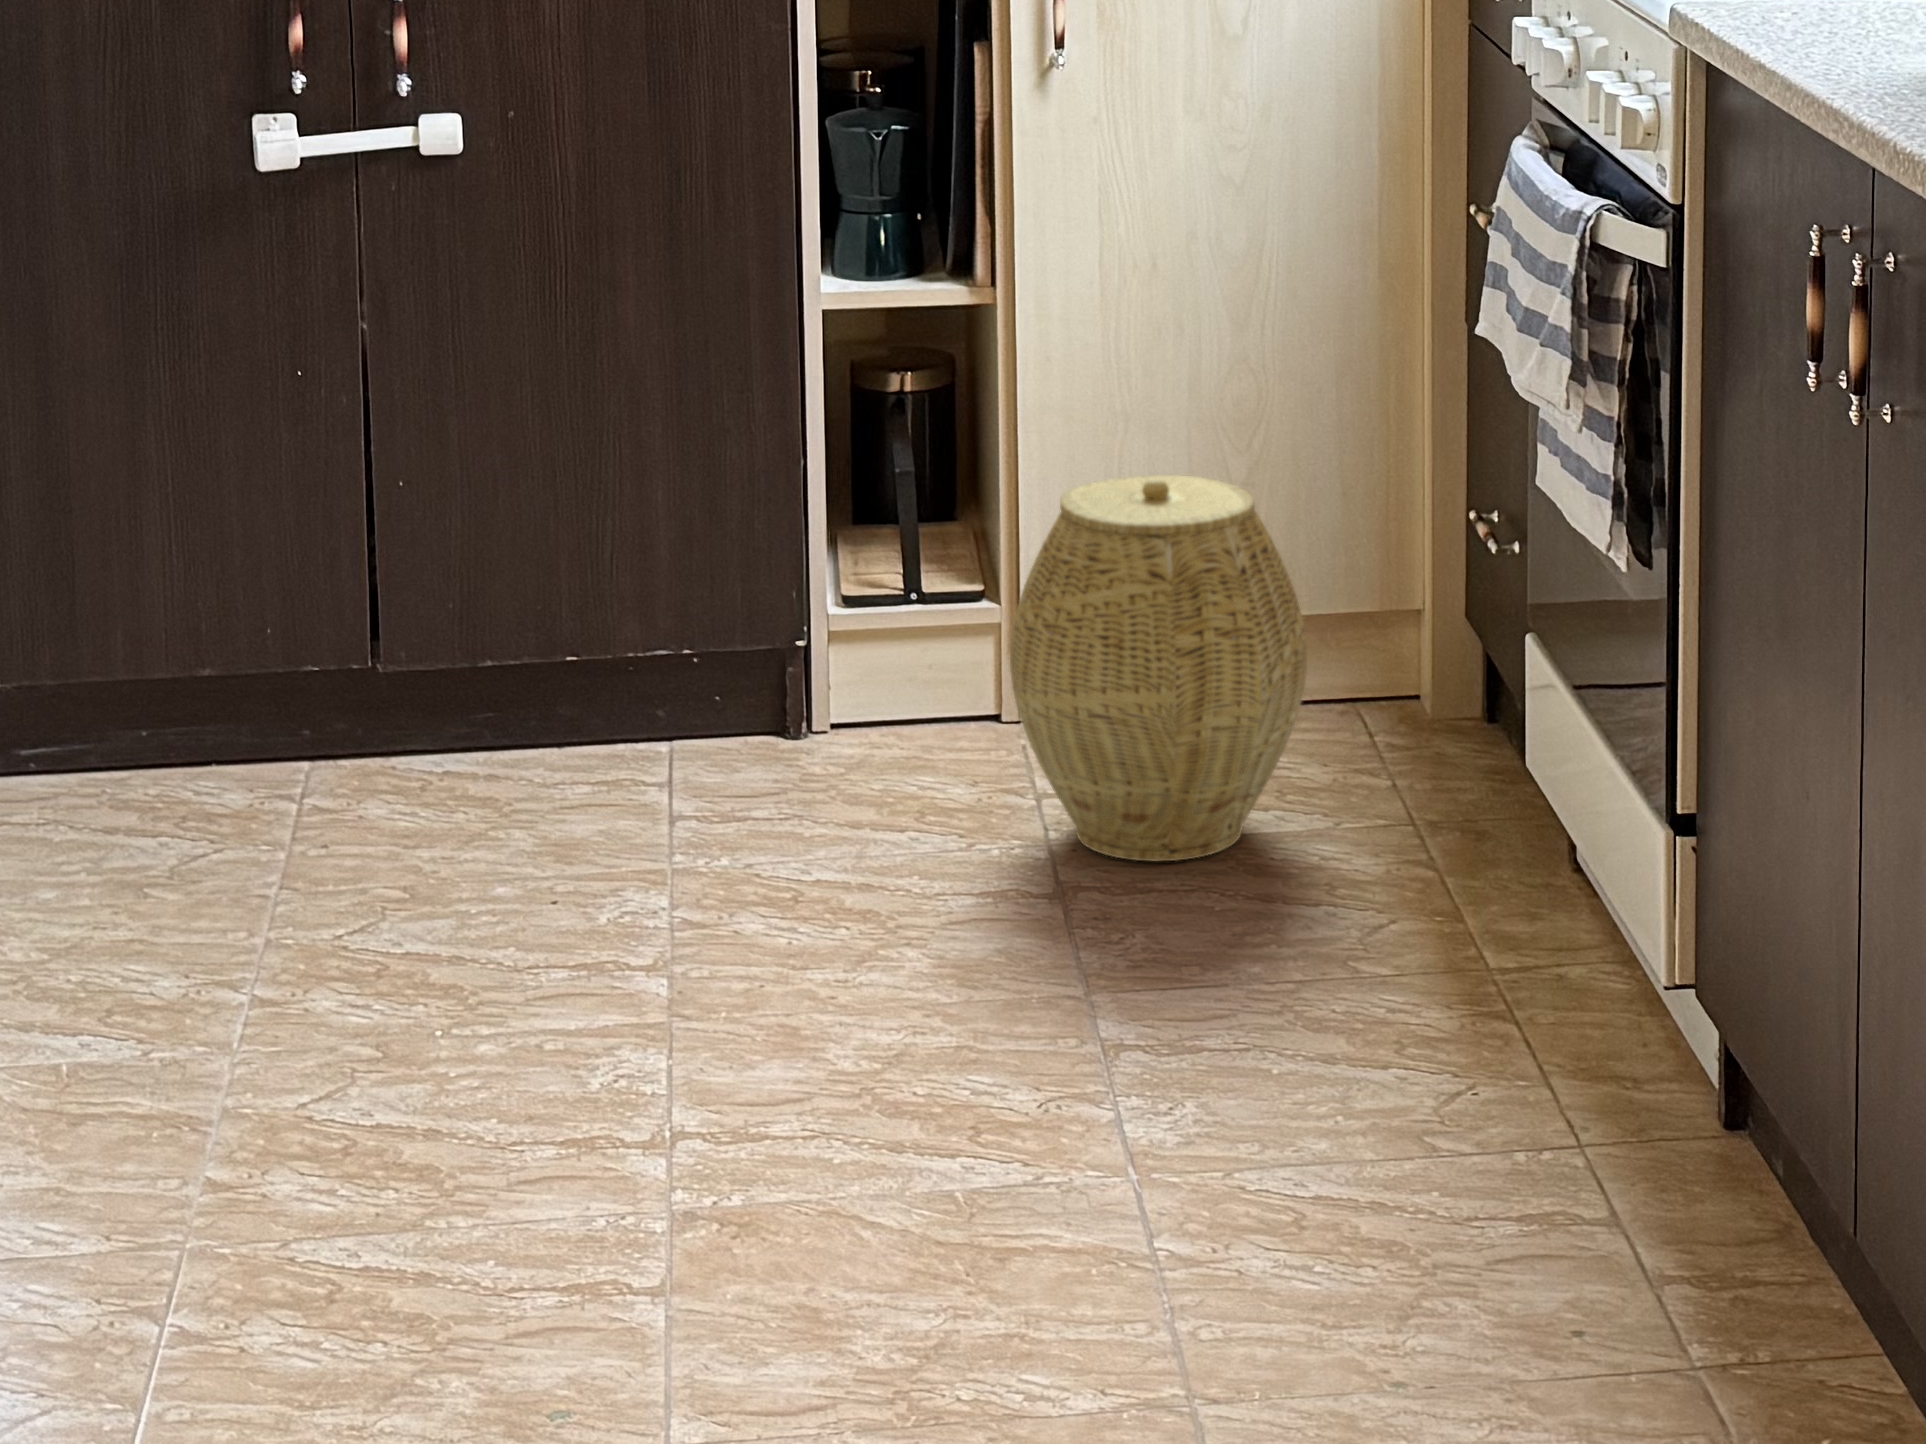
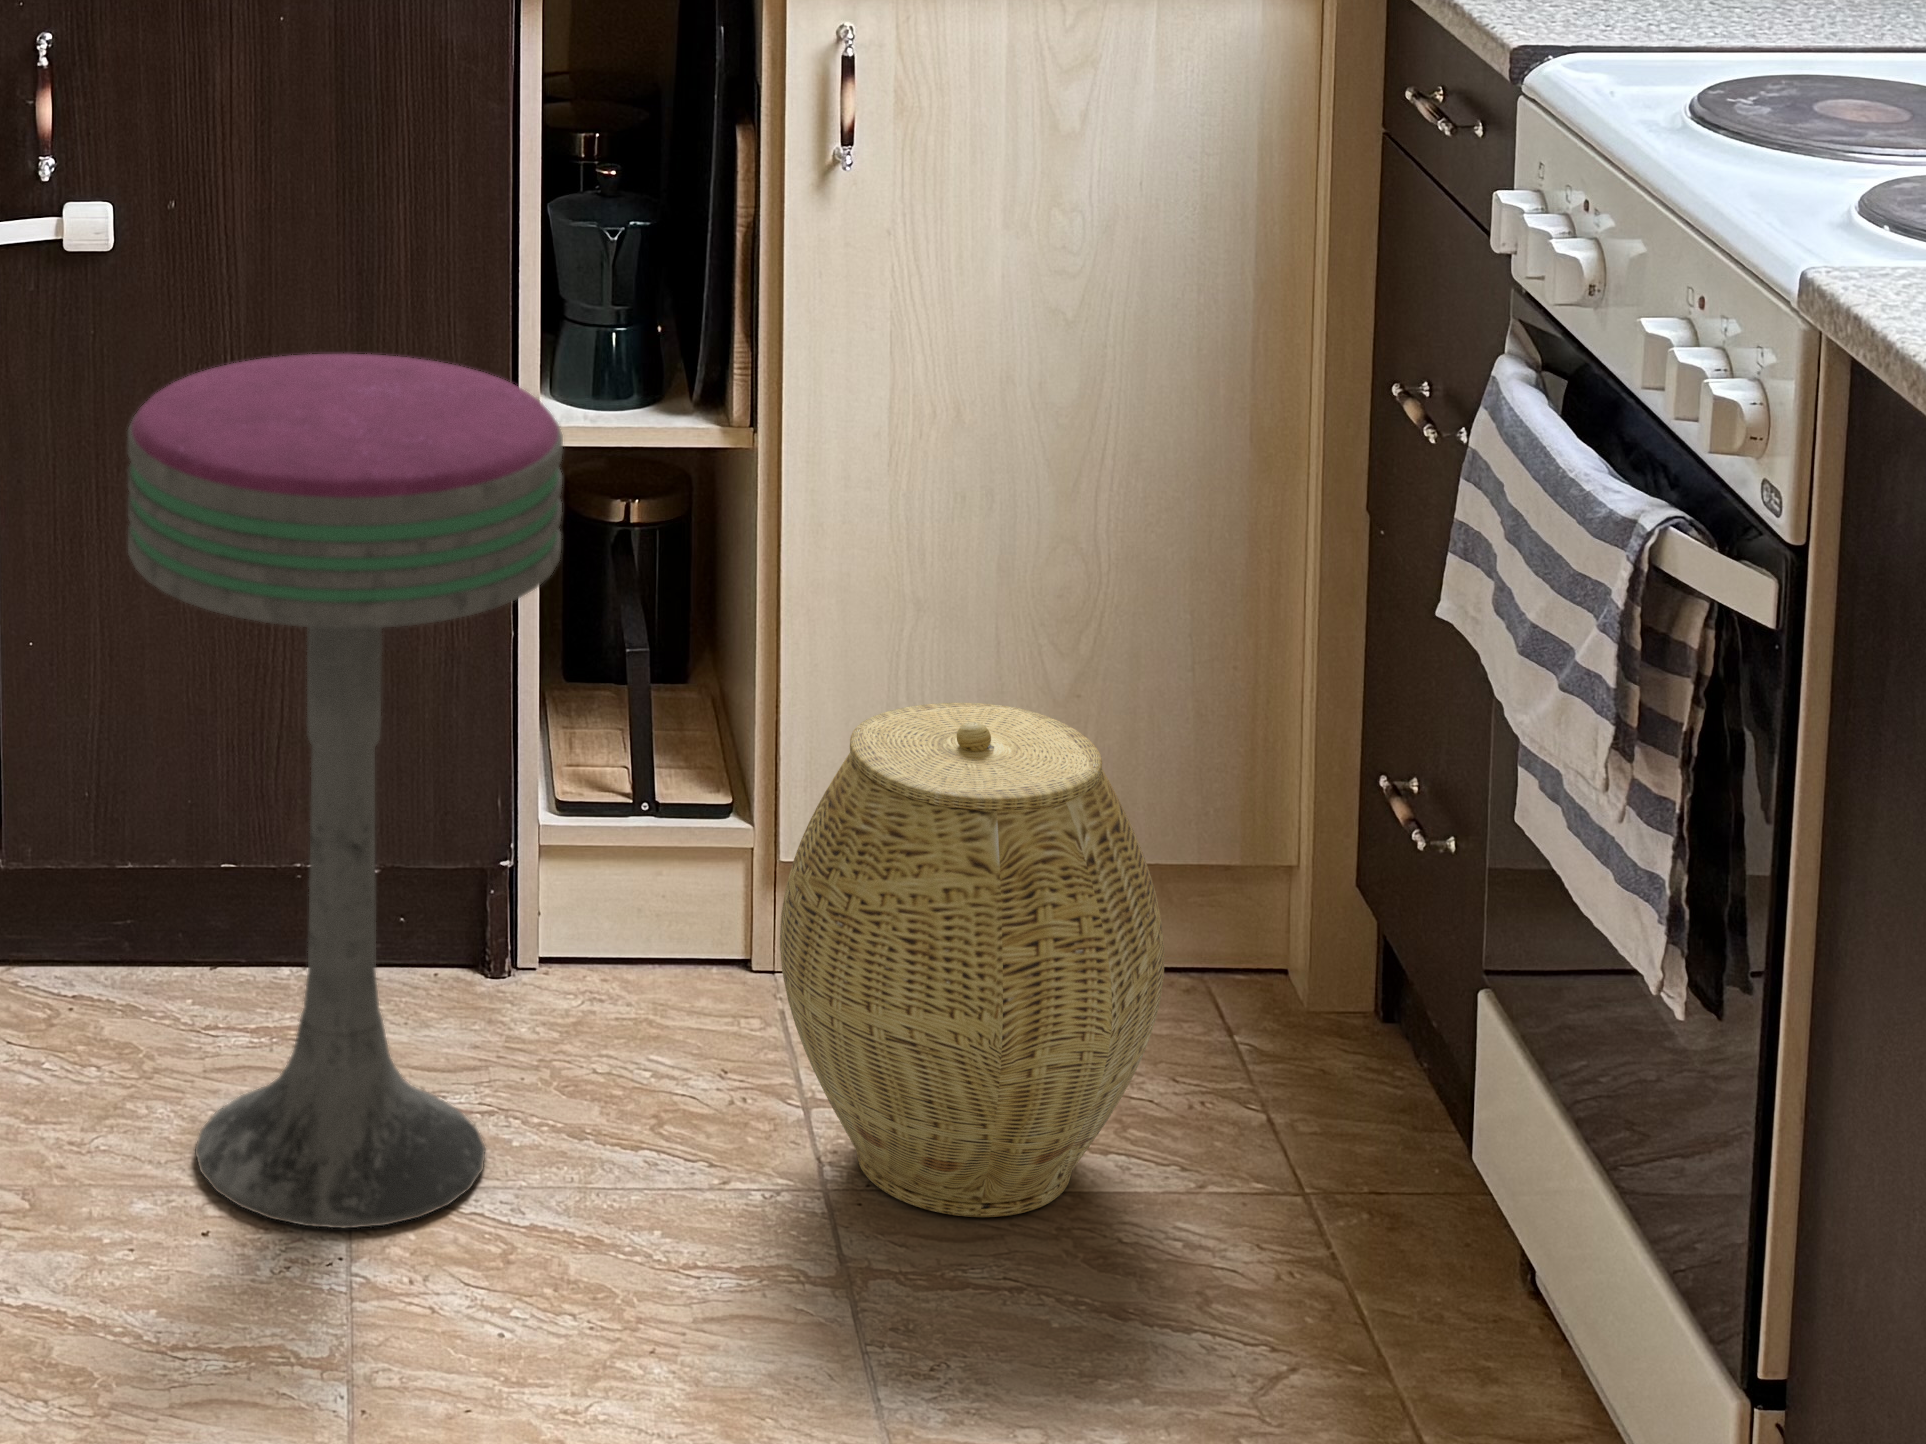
bar stool: none [472,219,825,897] -> present [128,354,563,1228]

